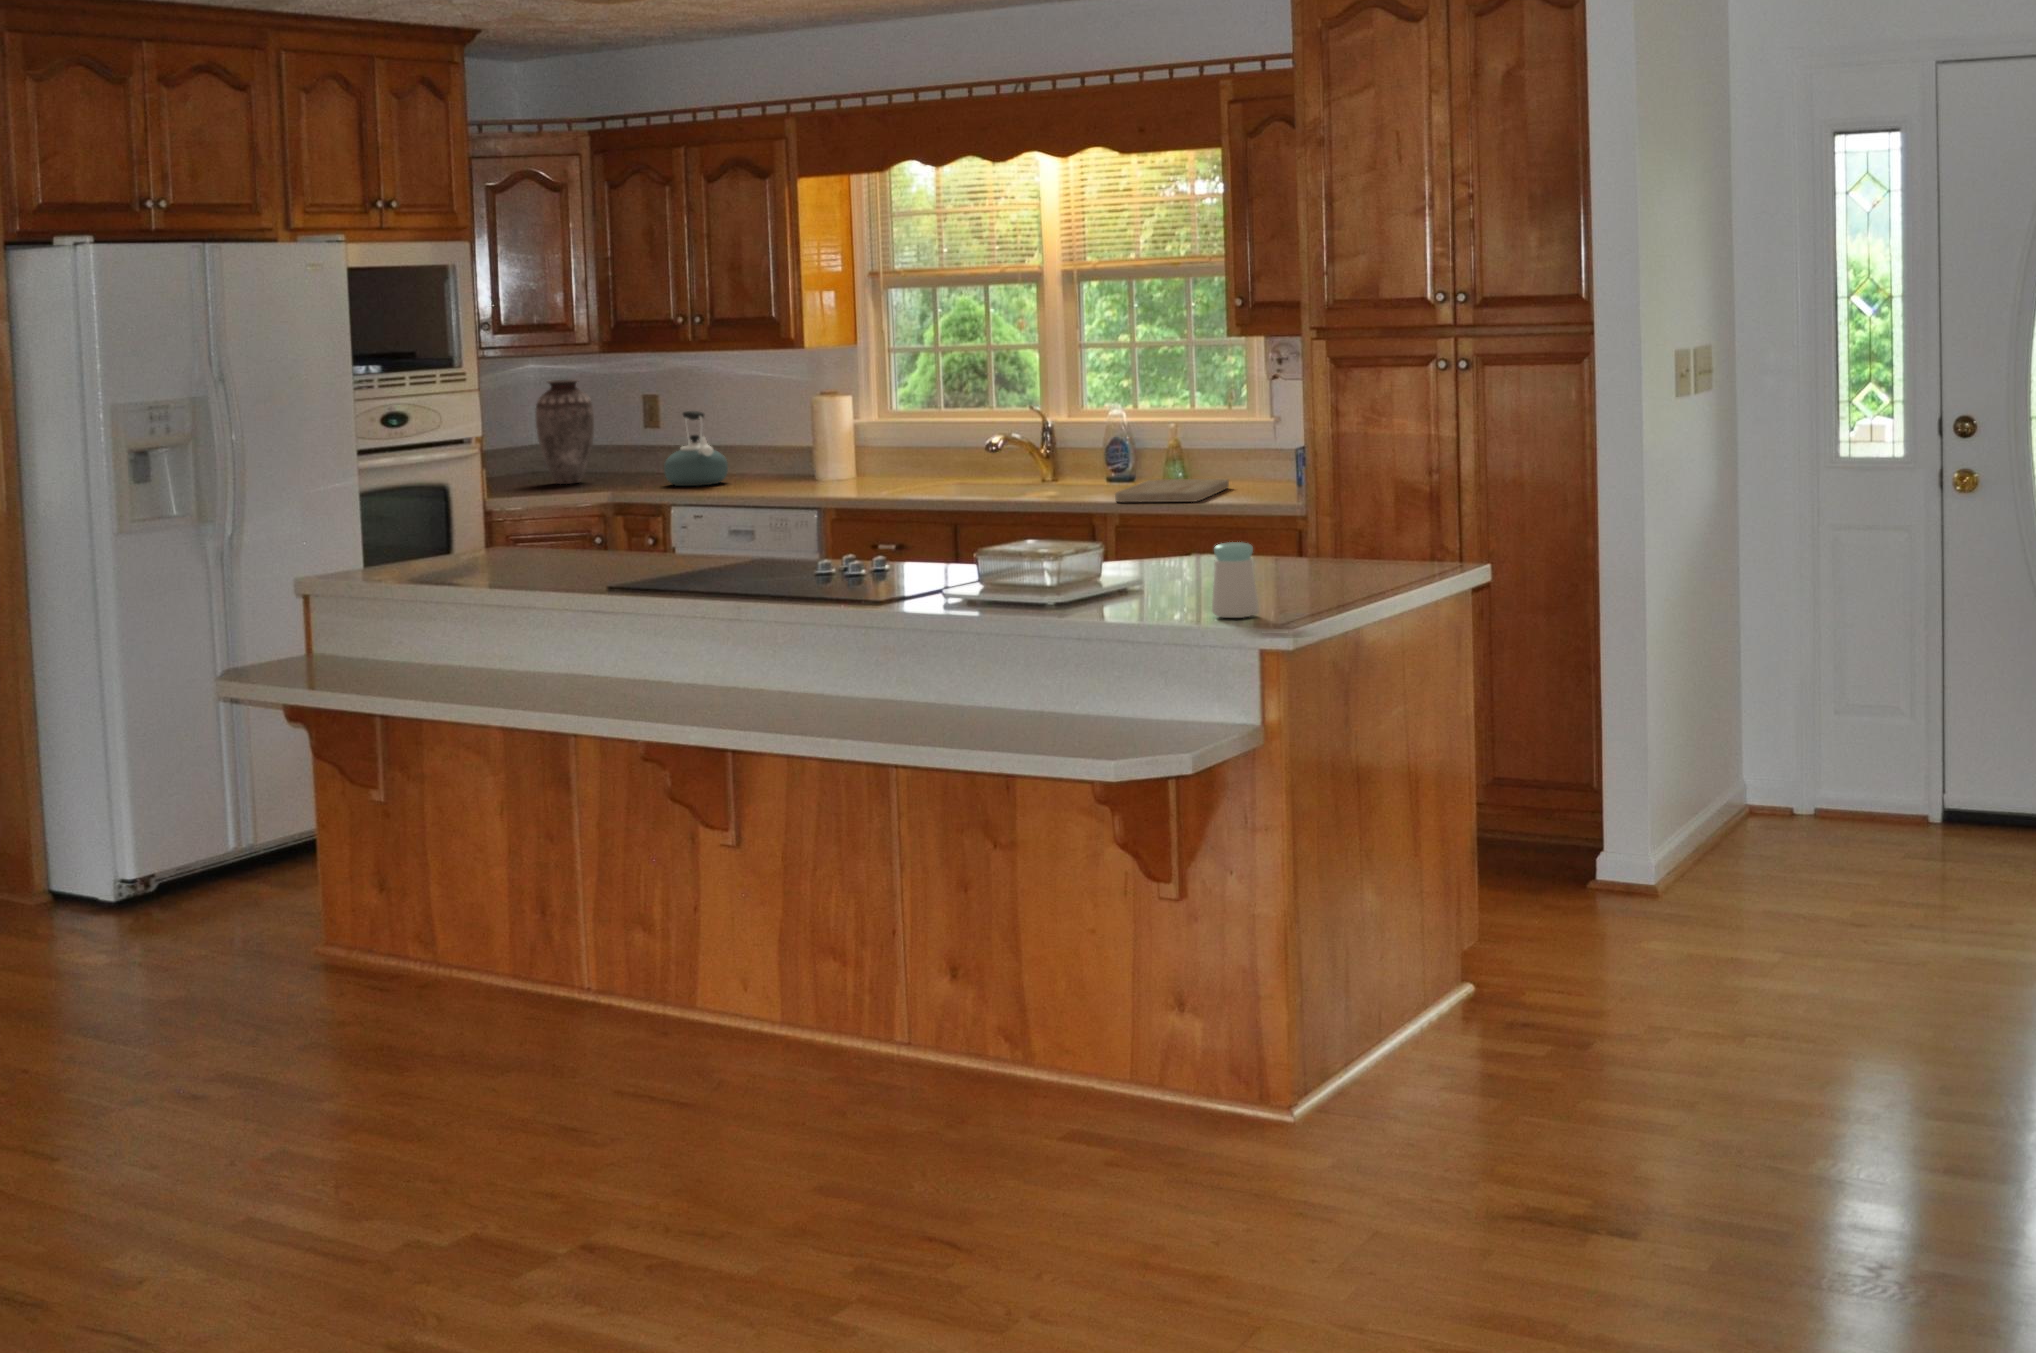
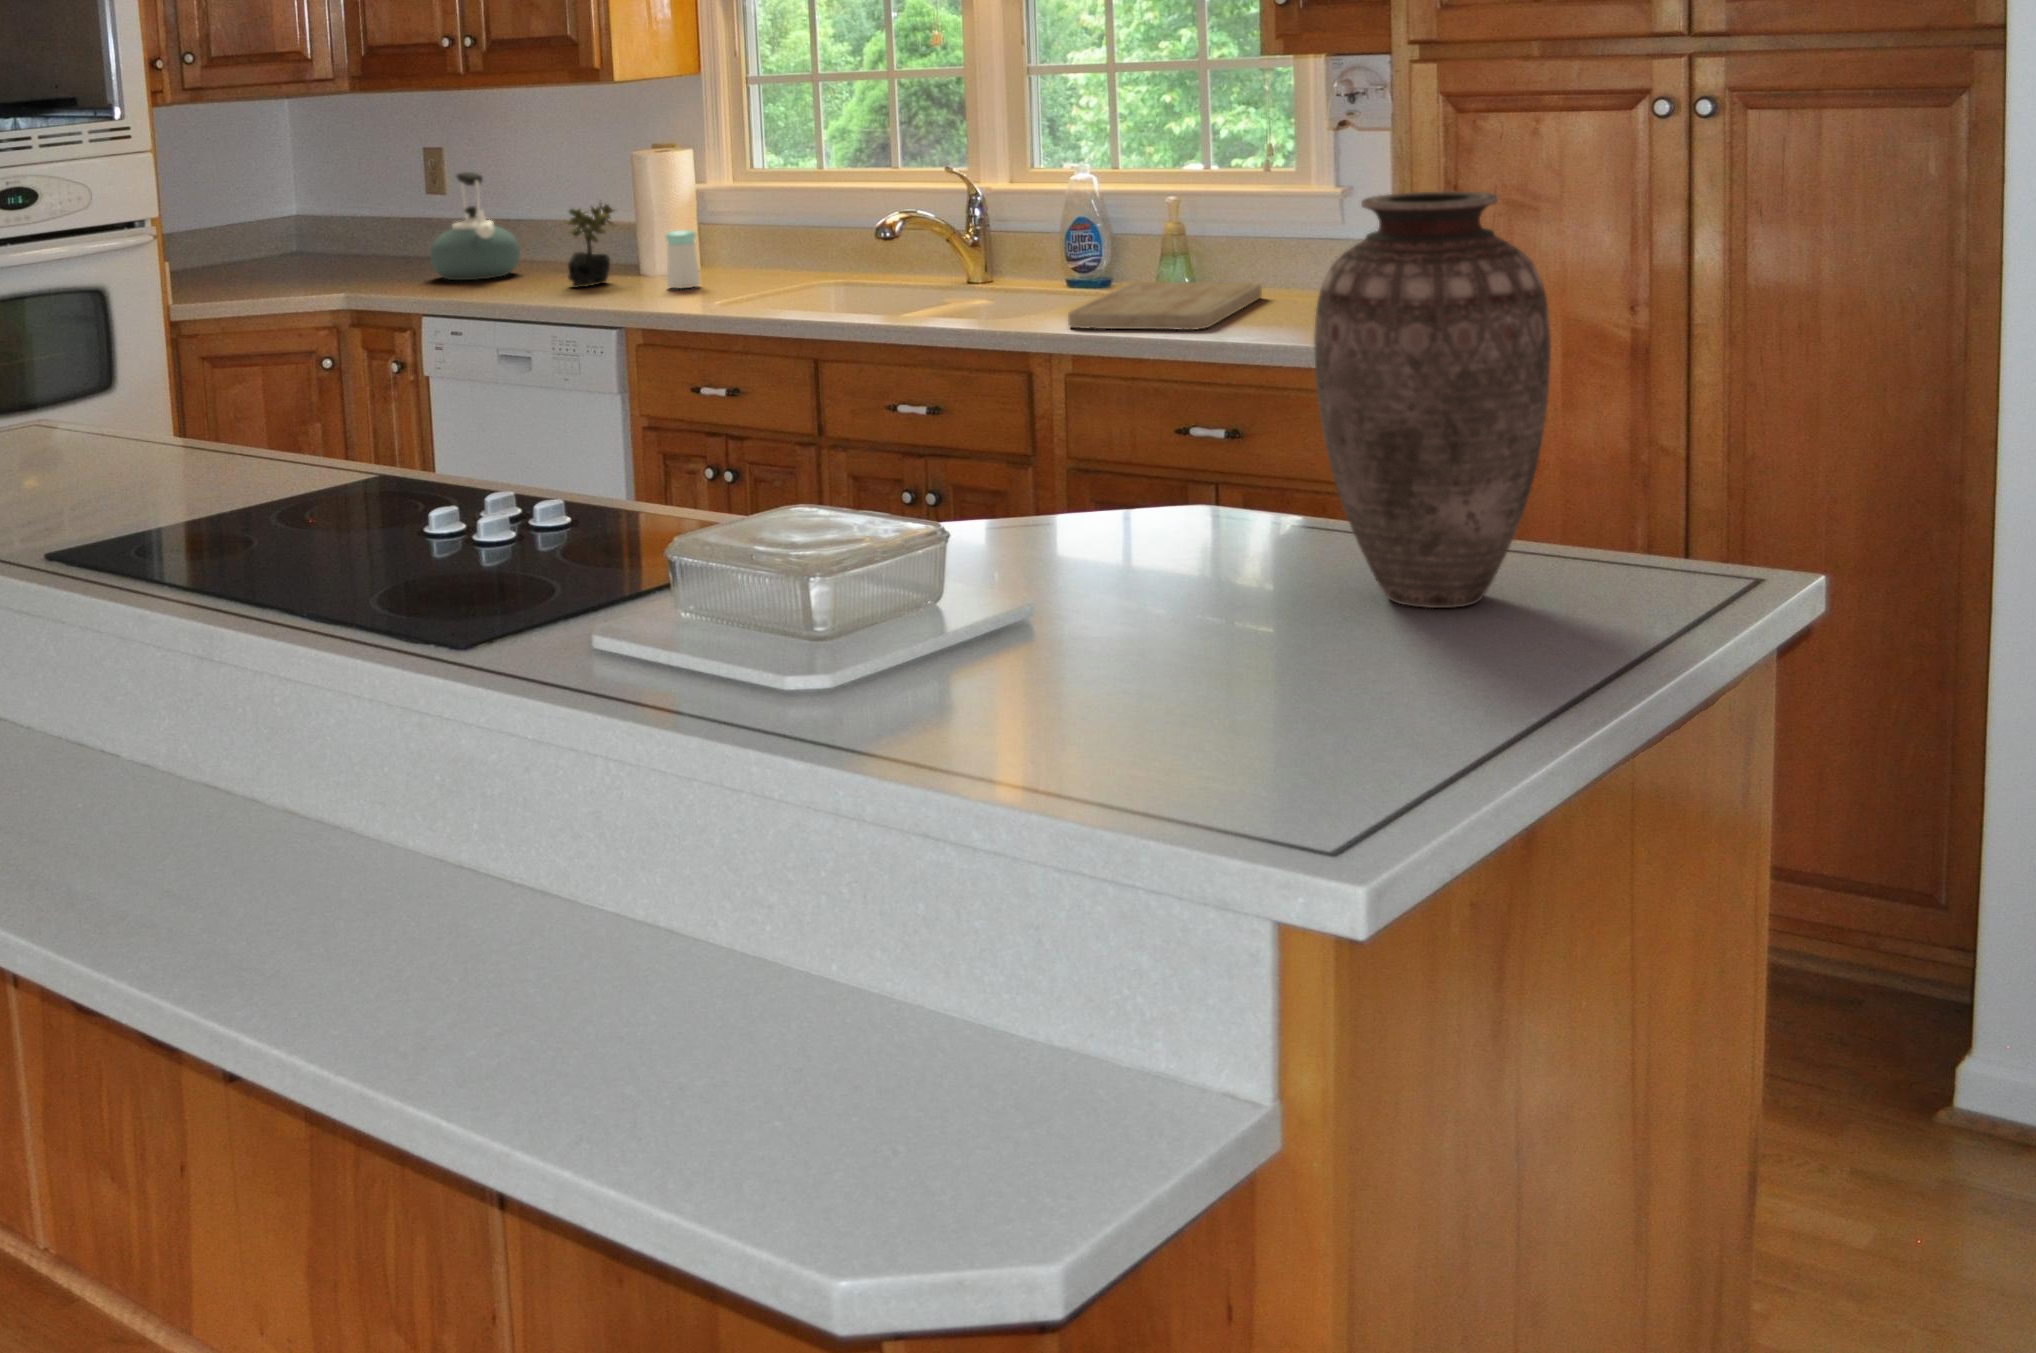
vase: present [536,379,594,484] -> present [1314,191,1551,608]
succulent plant: none [766,429,803,489] -> present [566,203,614,288]
salt shaker: present [1212,542,1259,618] -> present [666,230,701,288]

